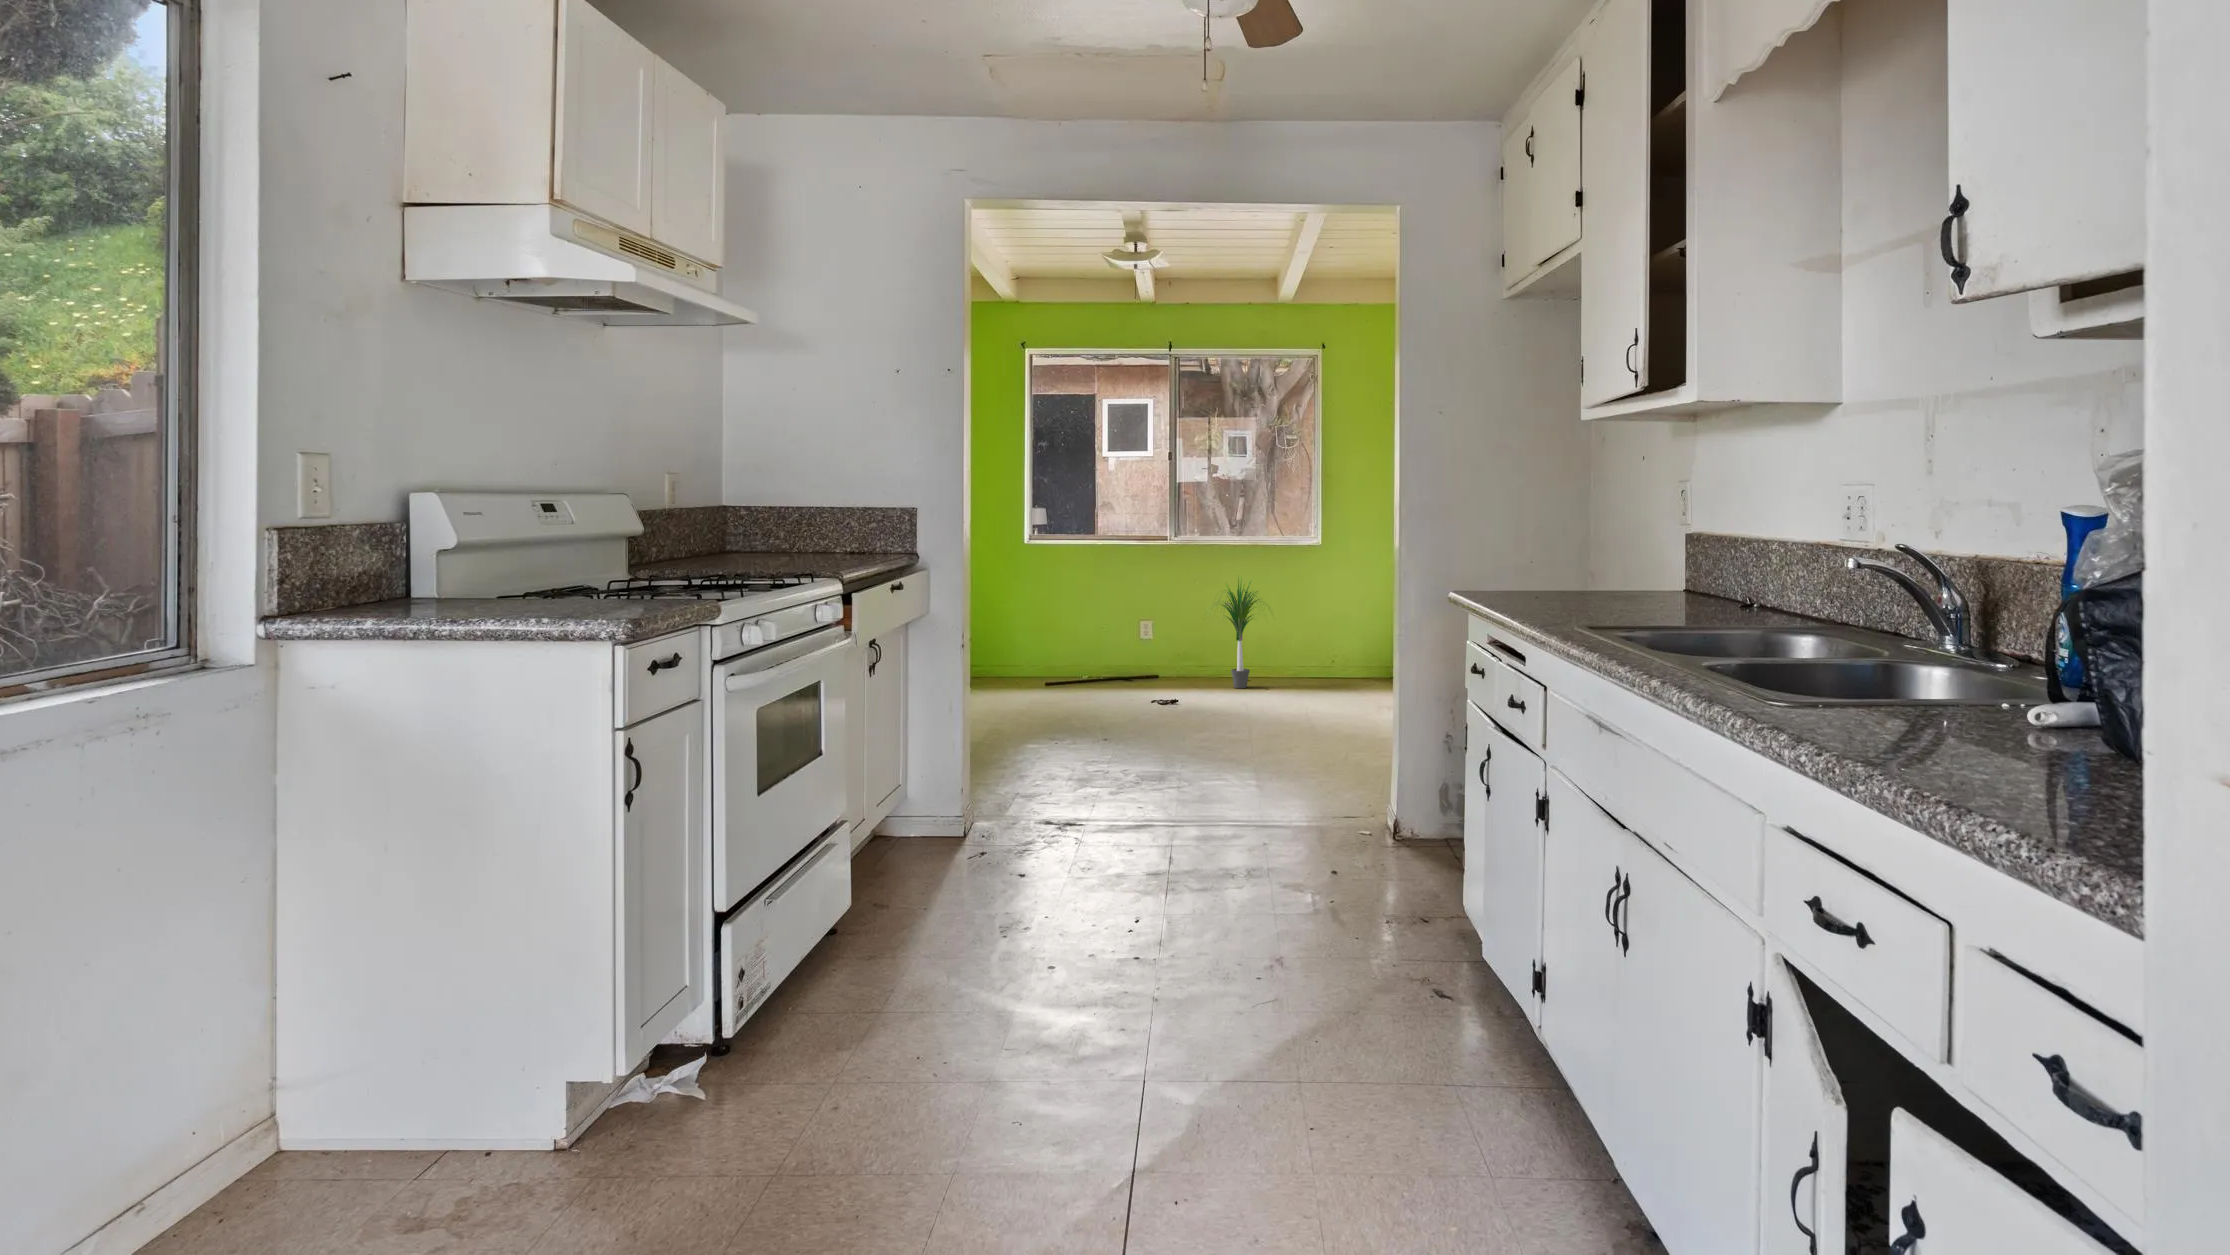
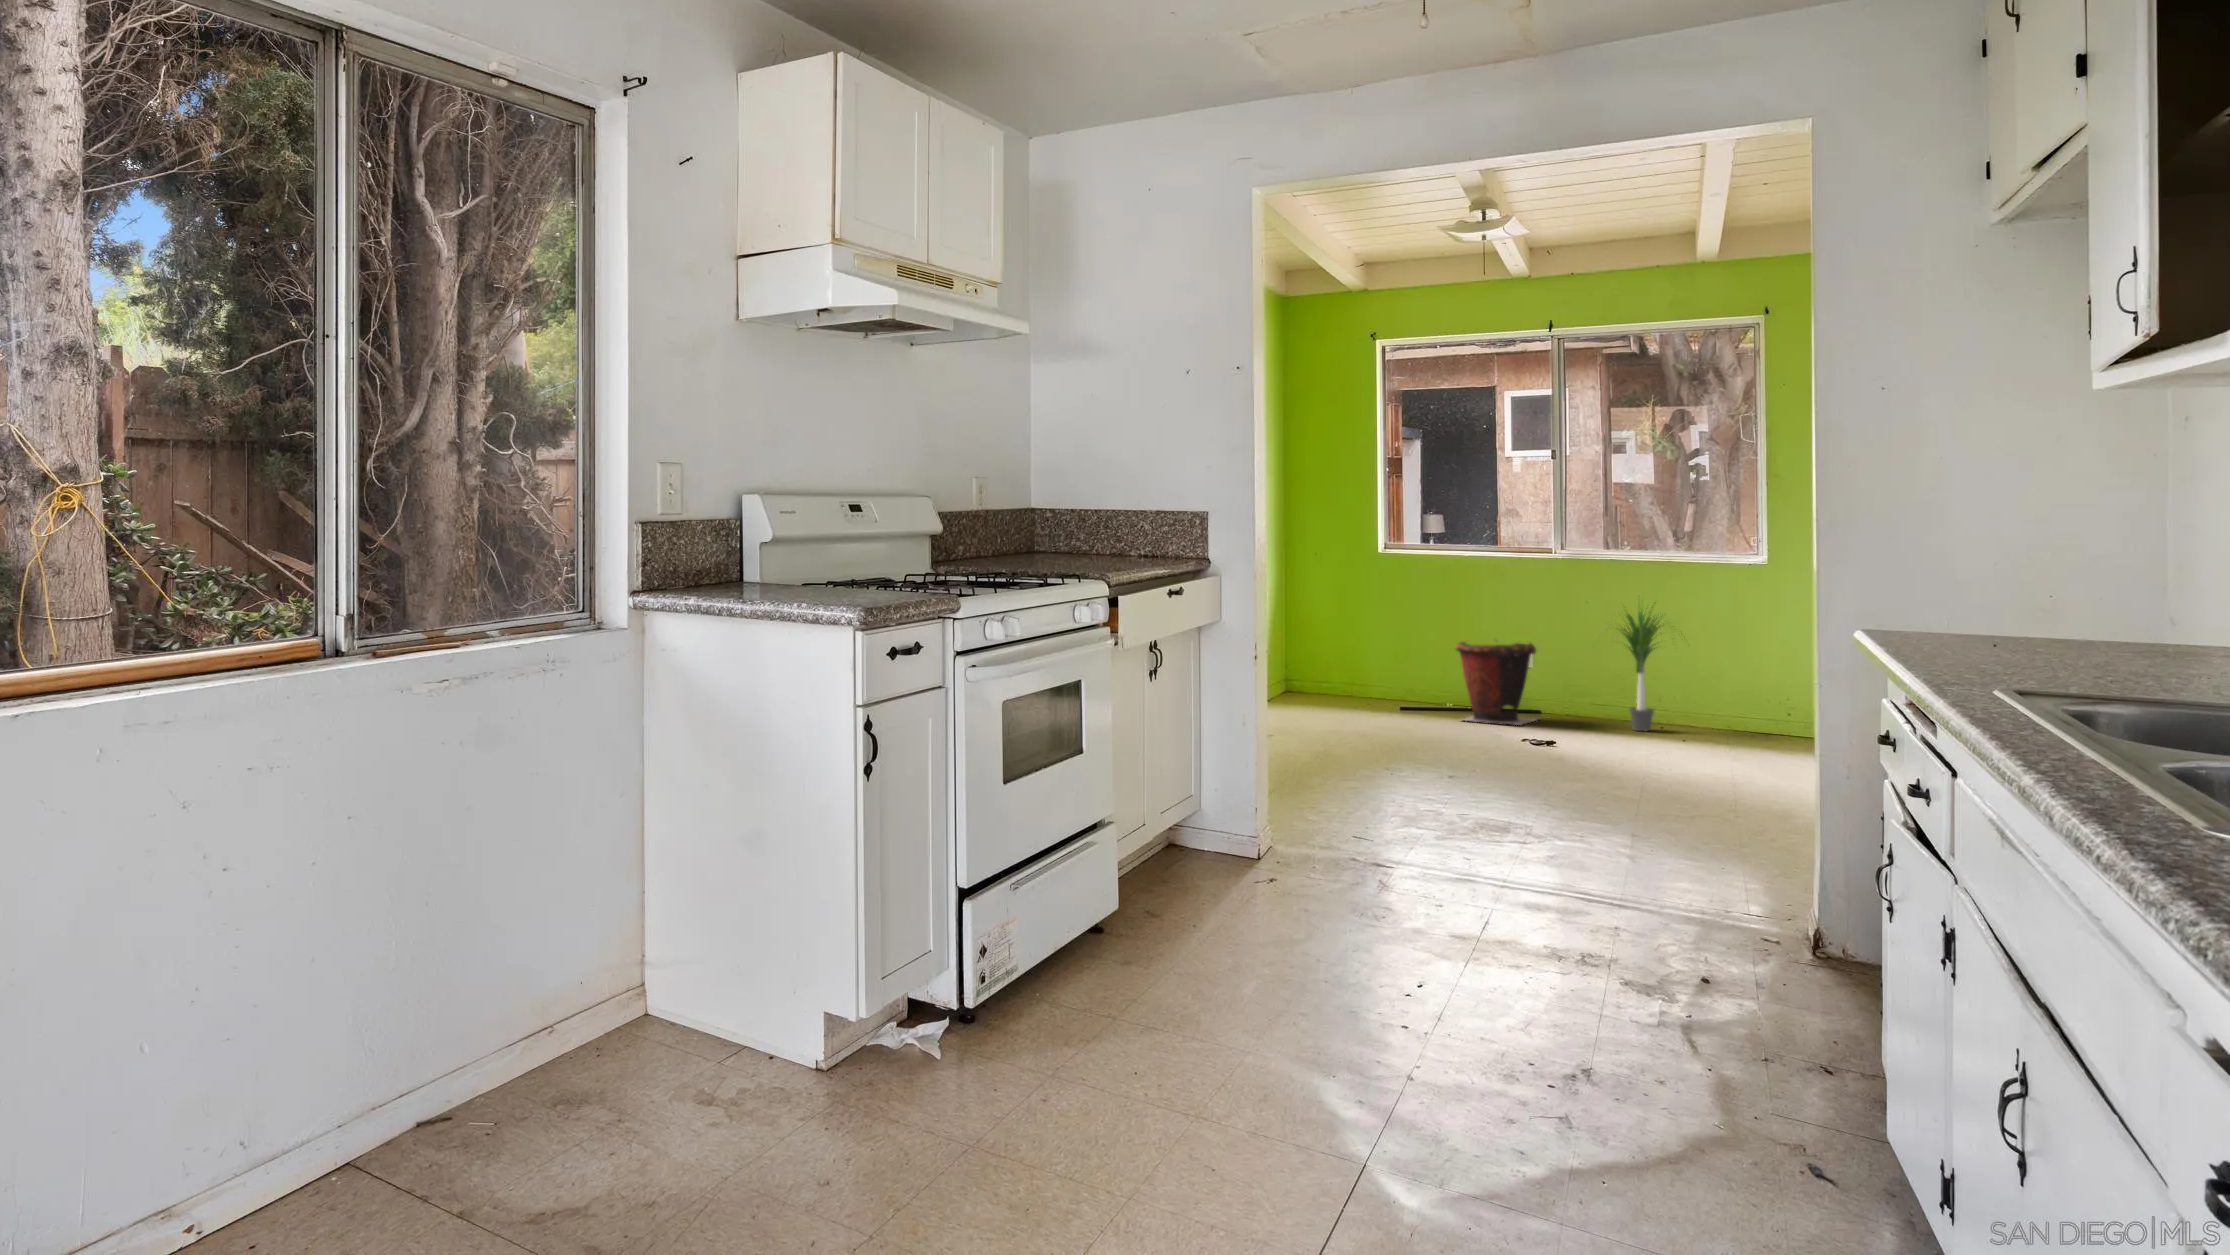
waste bin: none [1094,615,1163,689] -> present [1455,641,1536,725]

